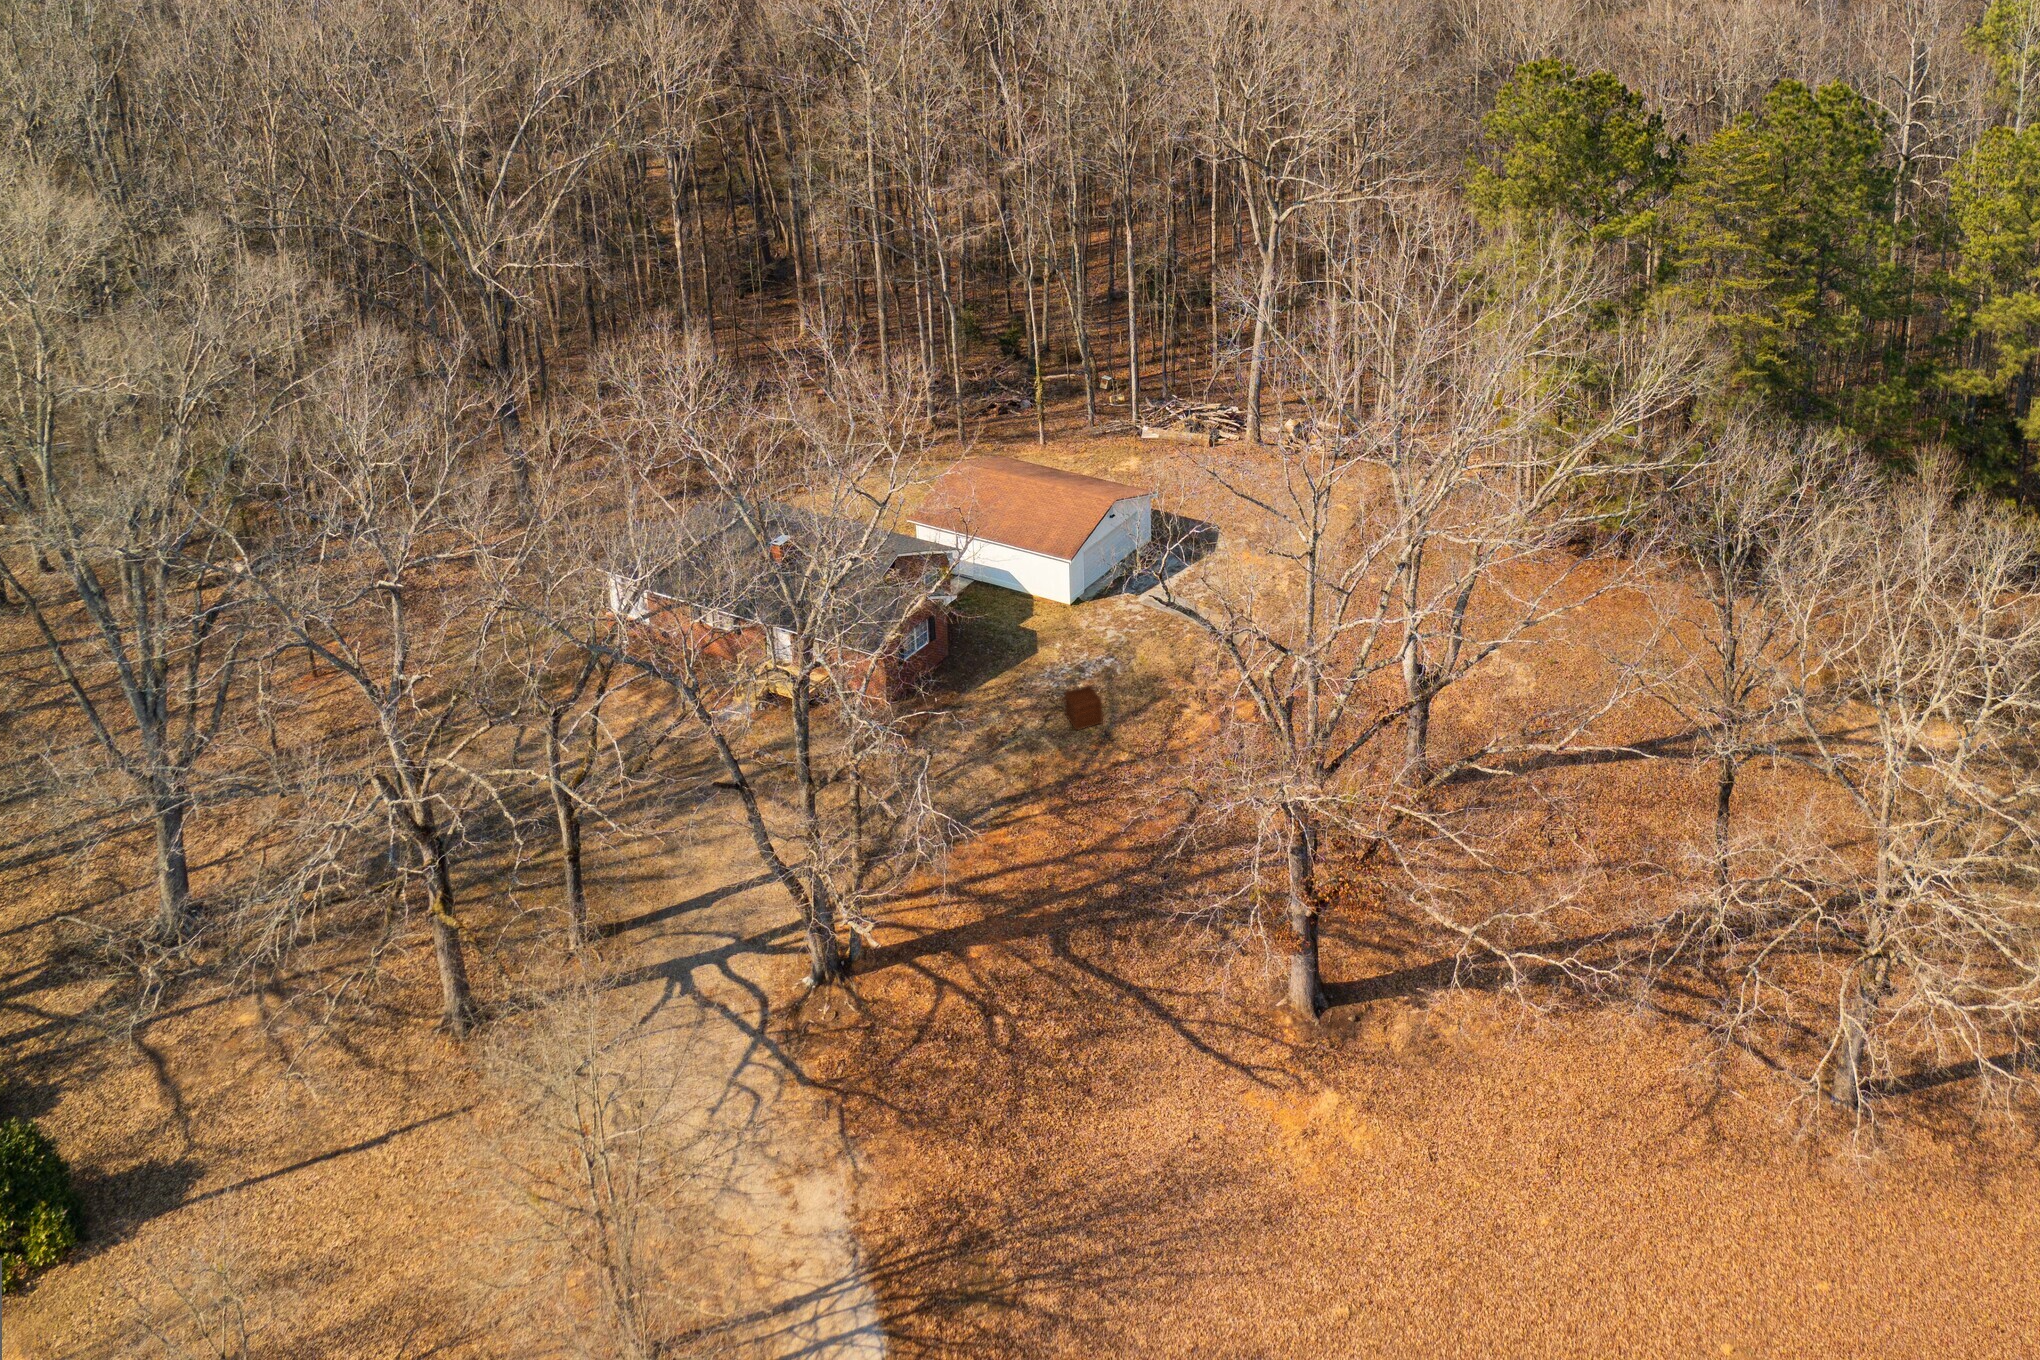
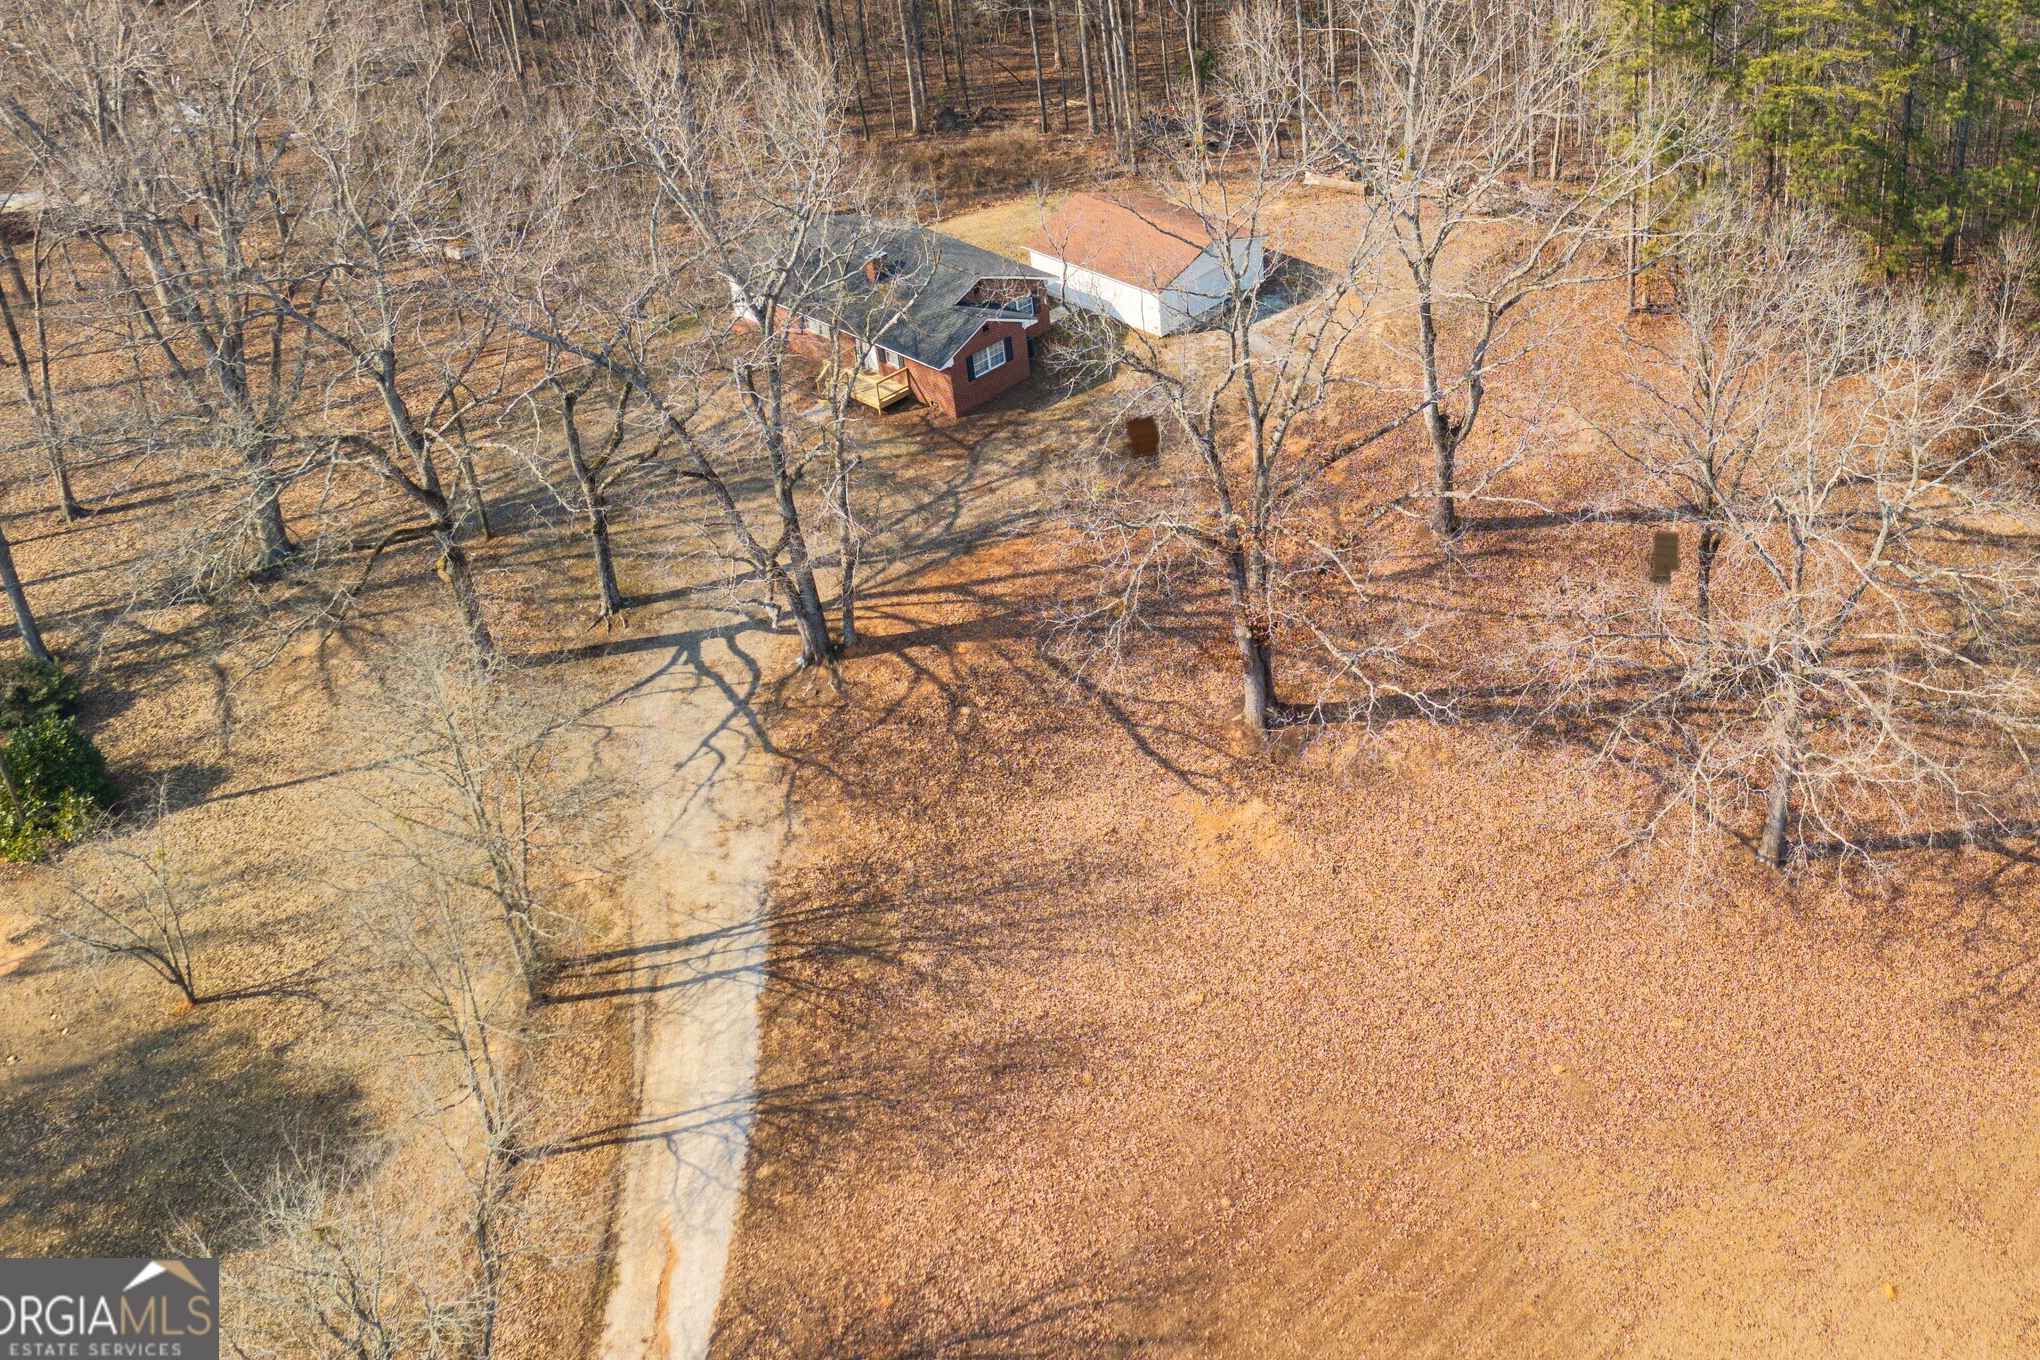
bench: none [1622,770,1660,822] -> present [1652,531,1679,579]

